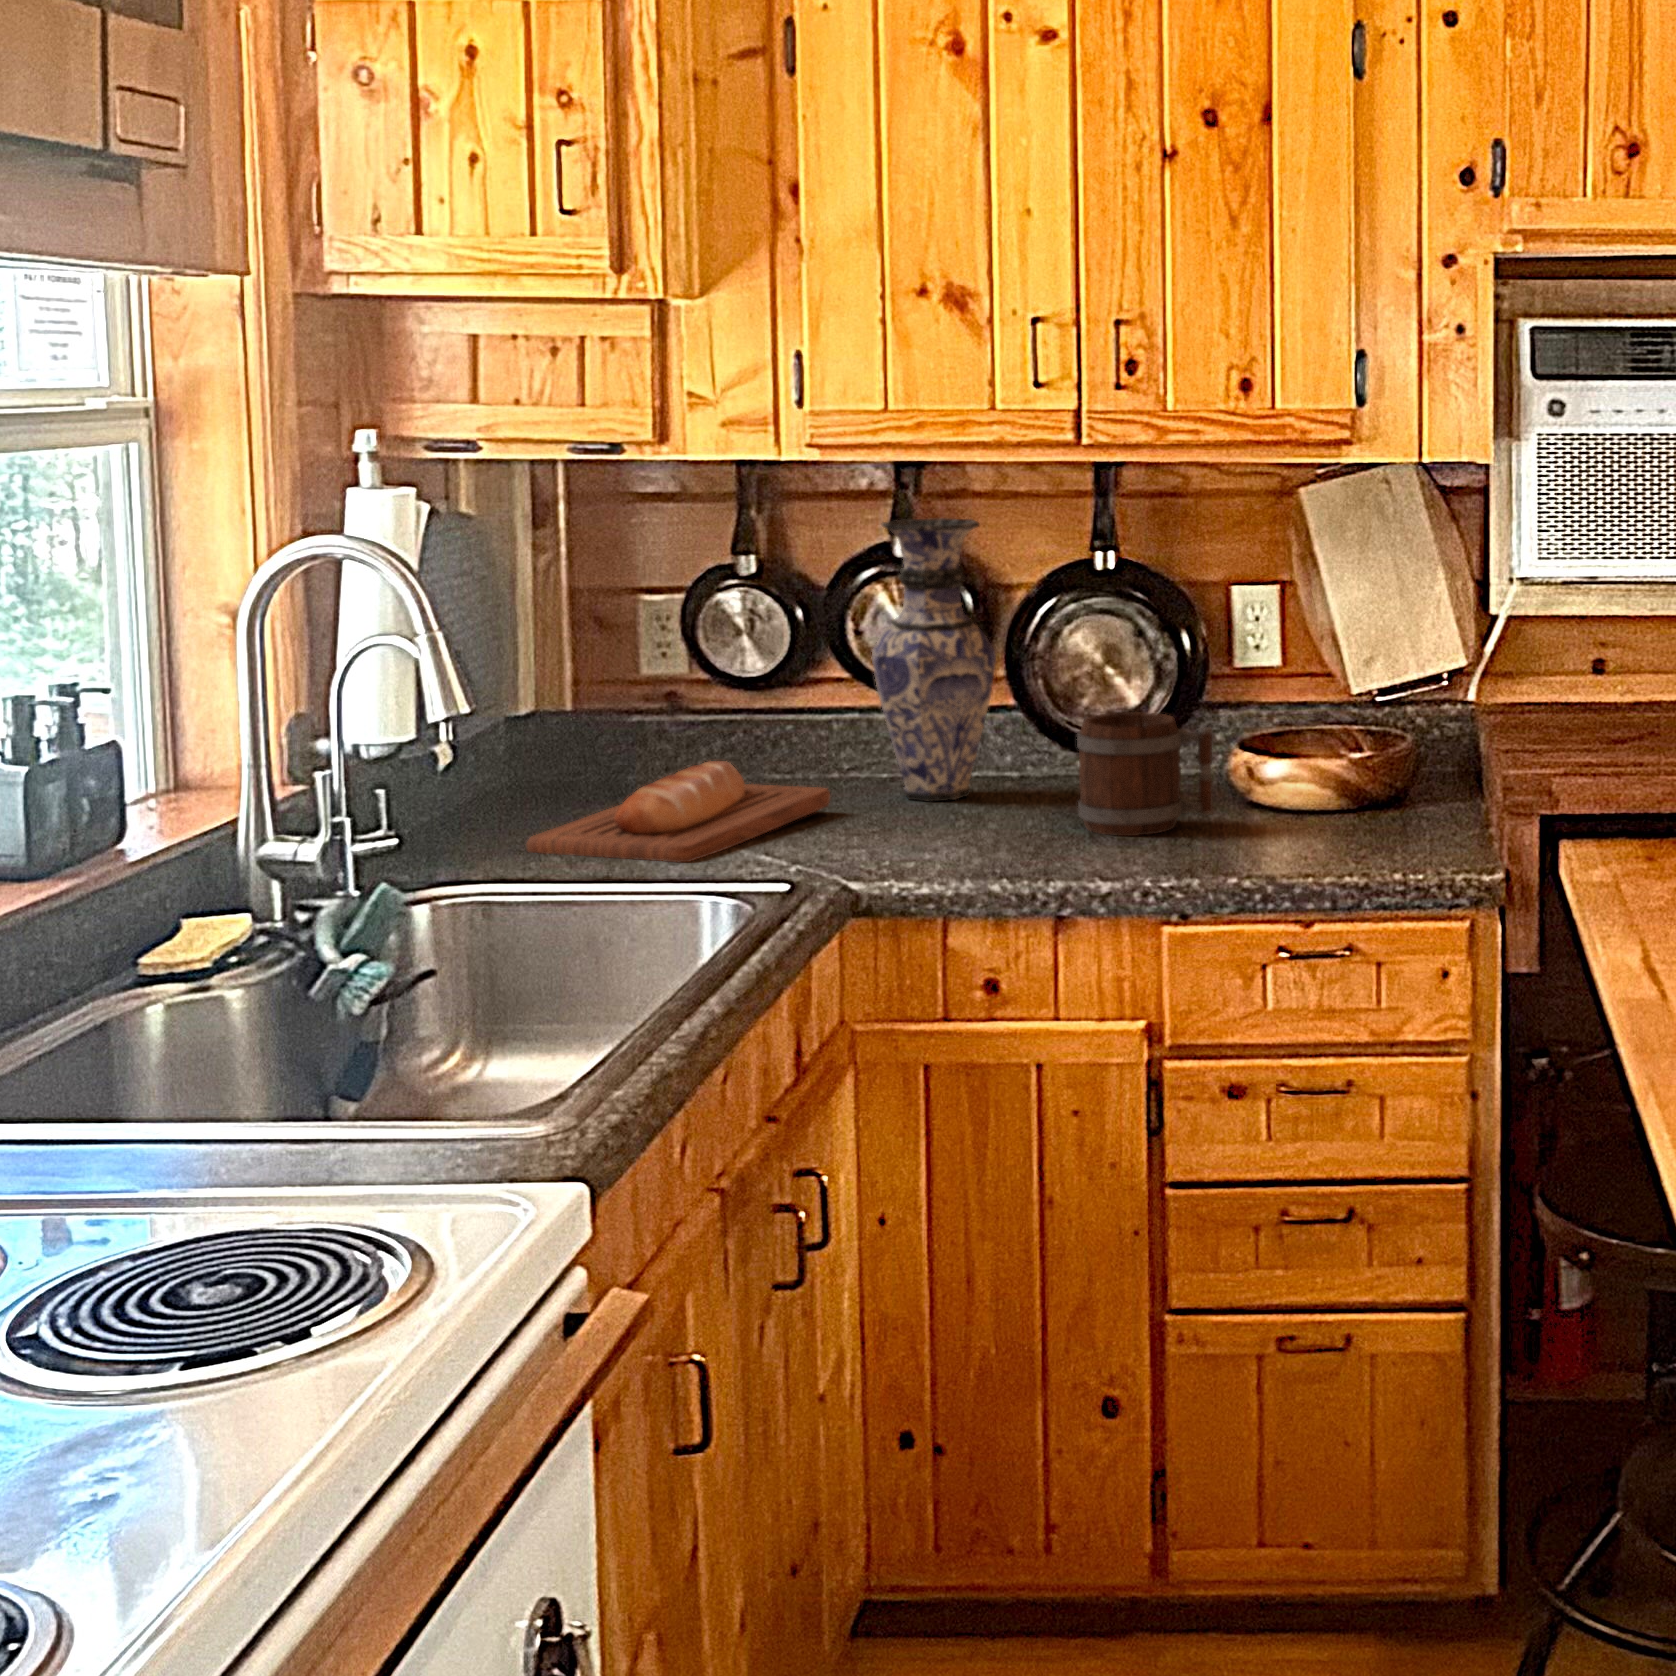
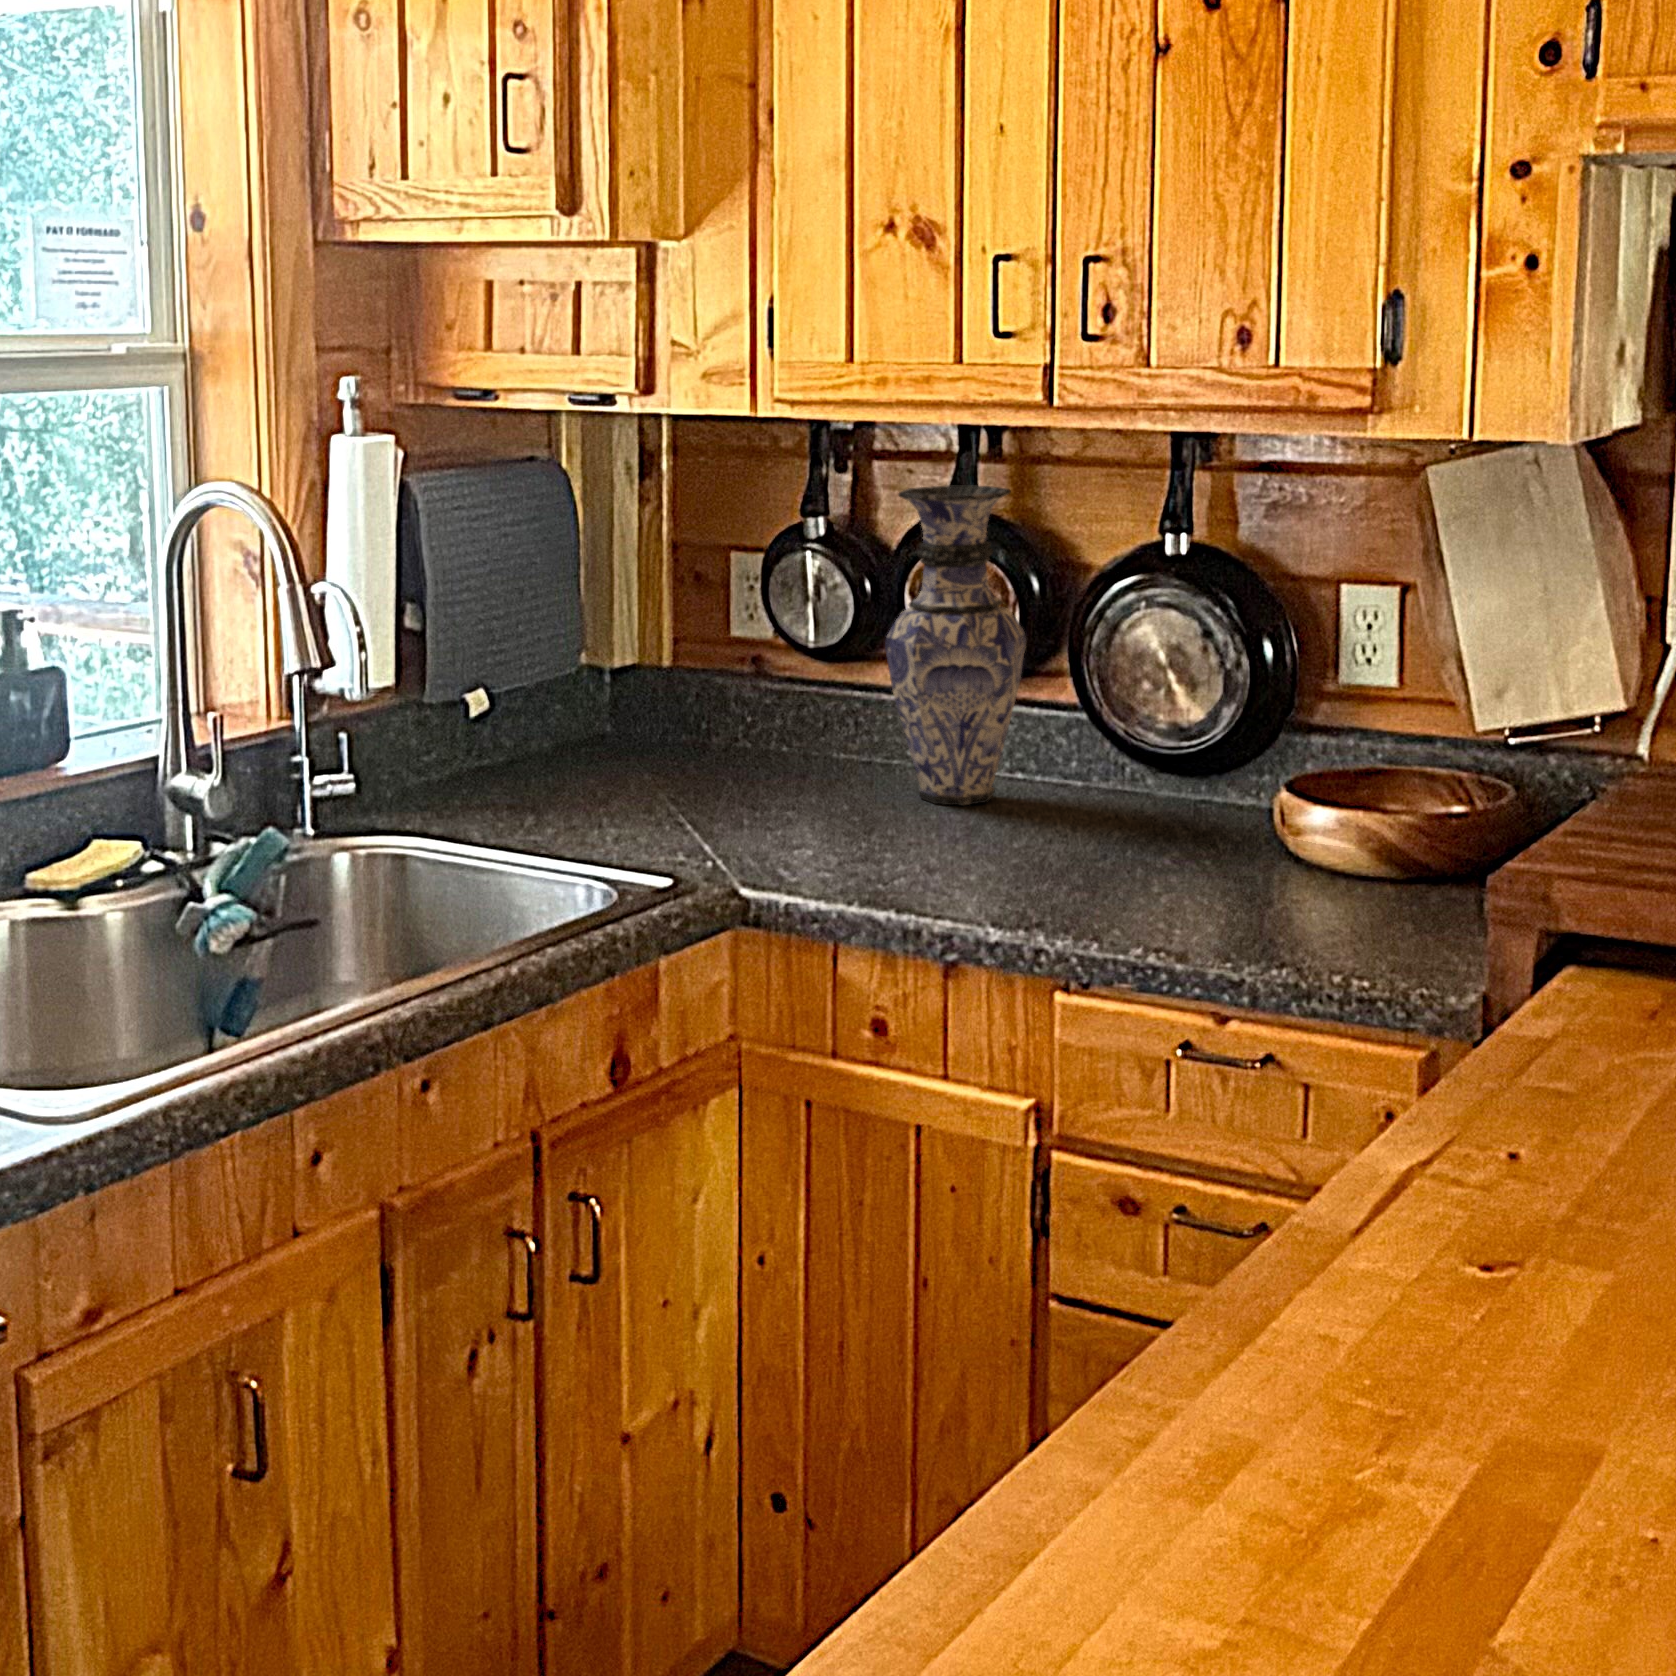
mug: present [1077,712,1213,836] -> none [1014,729,1170,879]
bread loaf: present [527,761,830,862] -> none [456,736,810,846]

